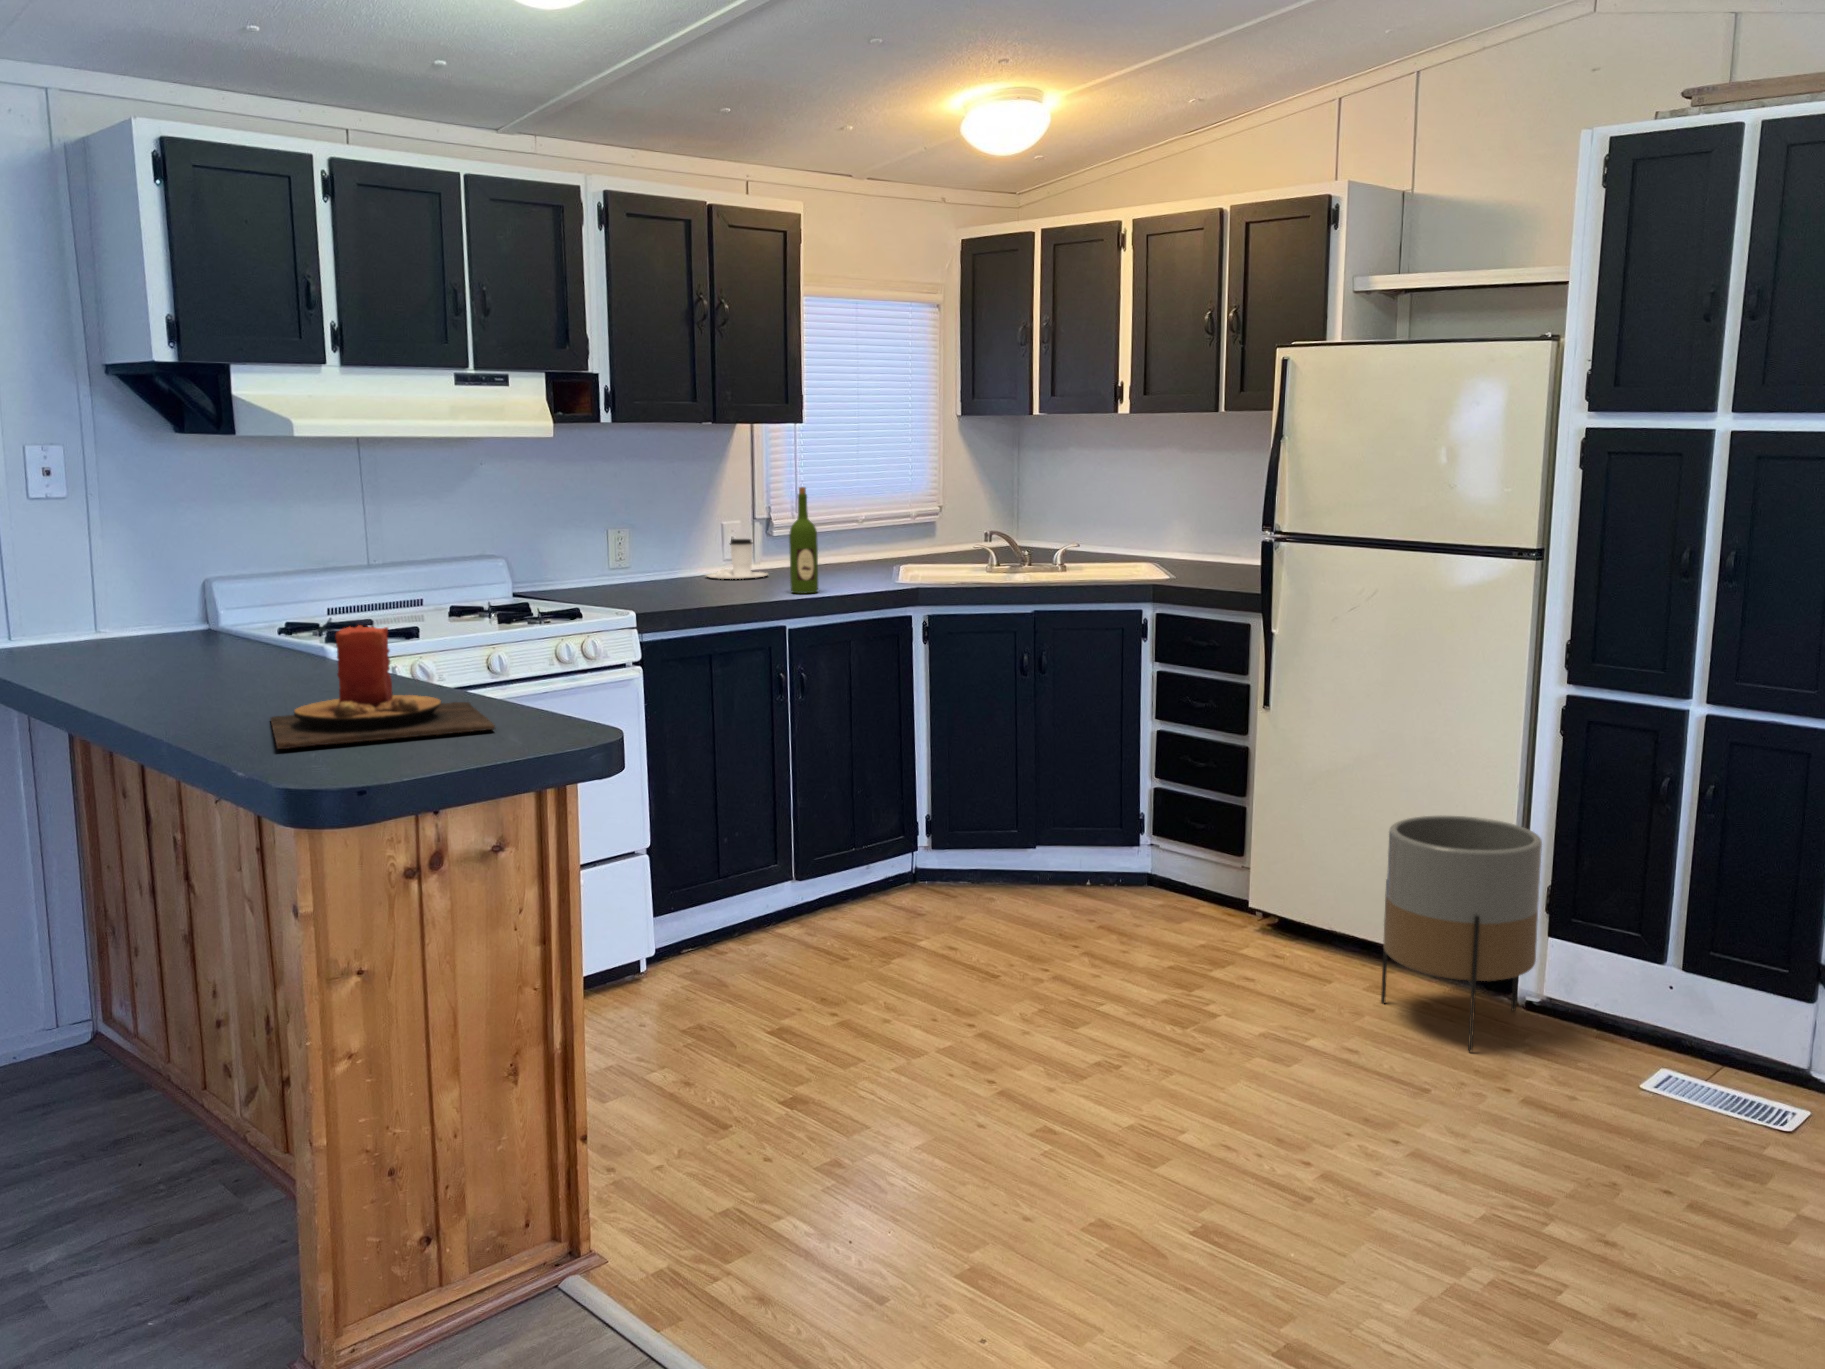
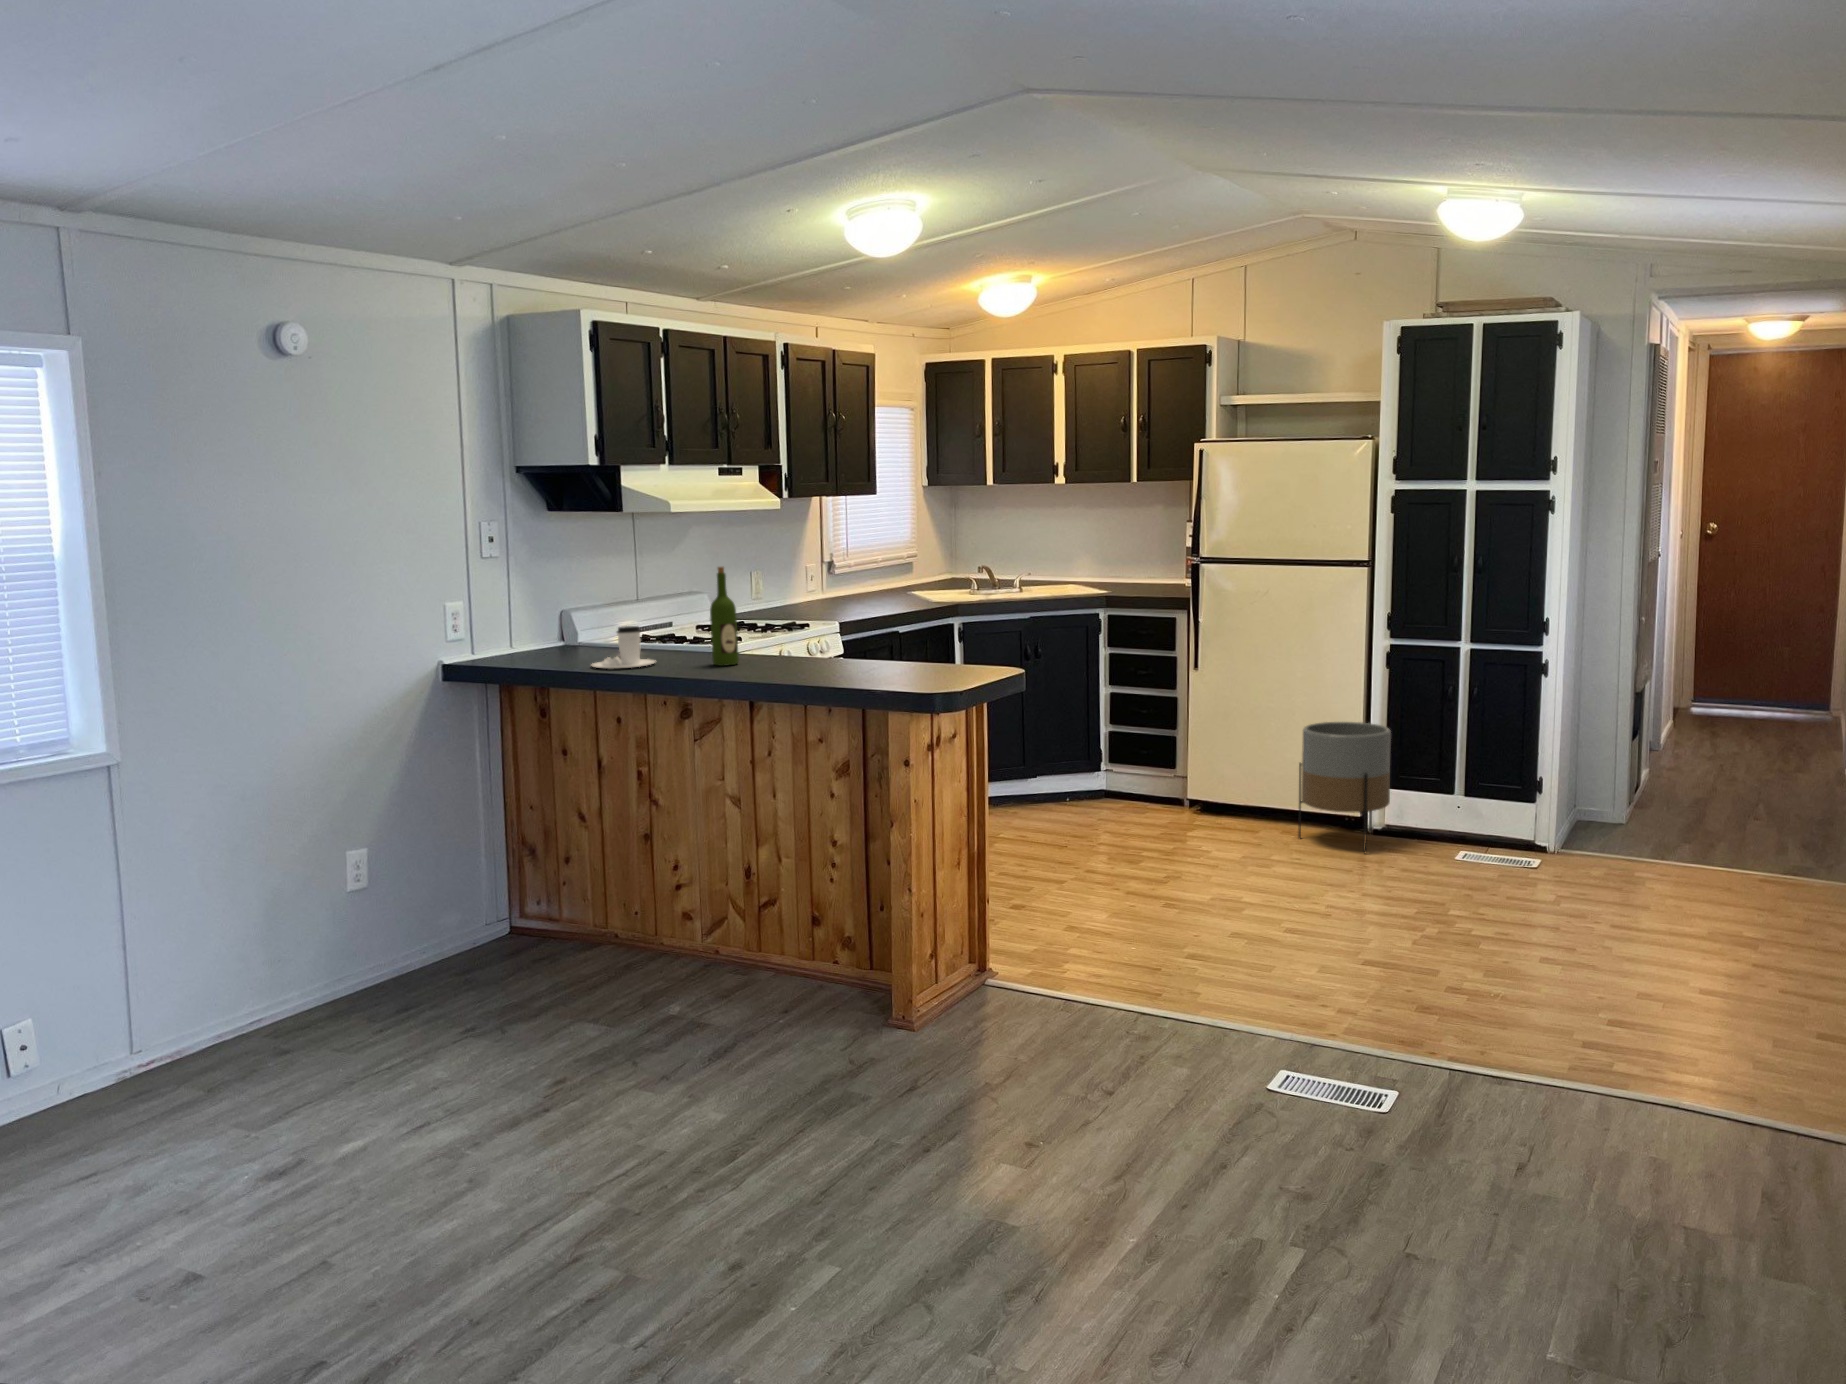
wine bottle: present [789,487,818,593] -> present [710,567,739,666]
coffee cup: present [707,539,767,579] -> present [592,626,655,669]
candle: present [271,625,495,749] -> none [831,620,981,688]

